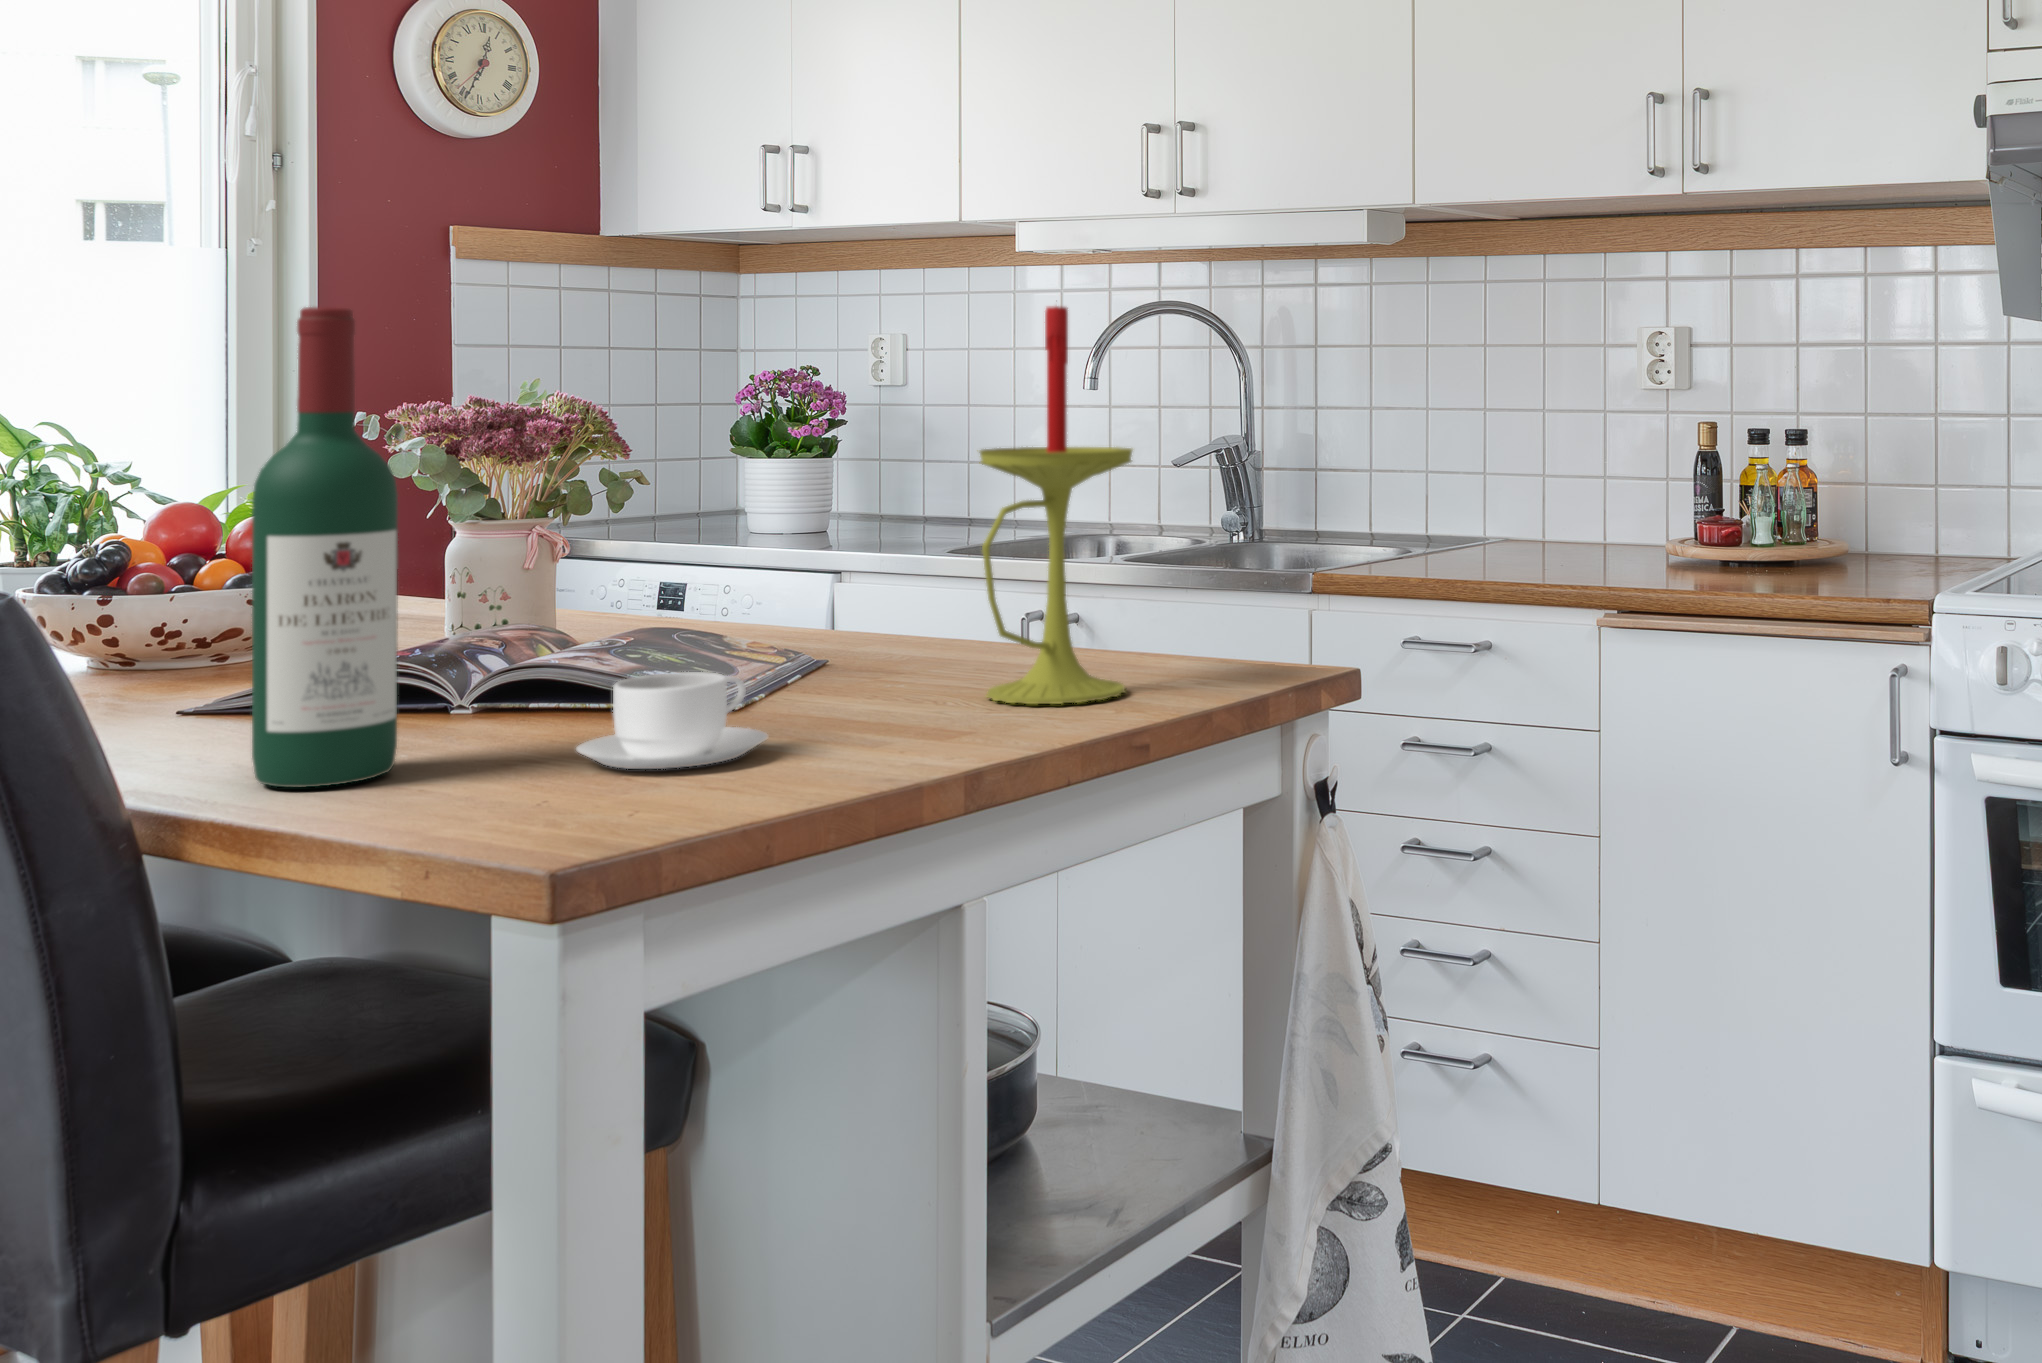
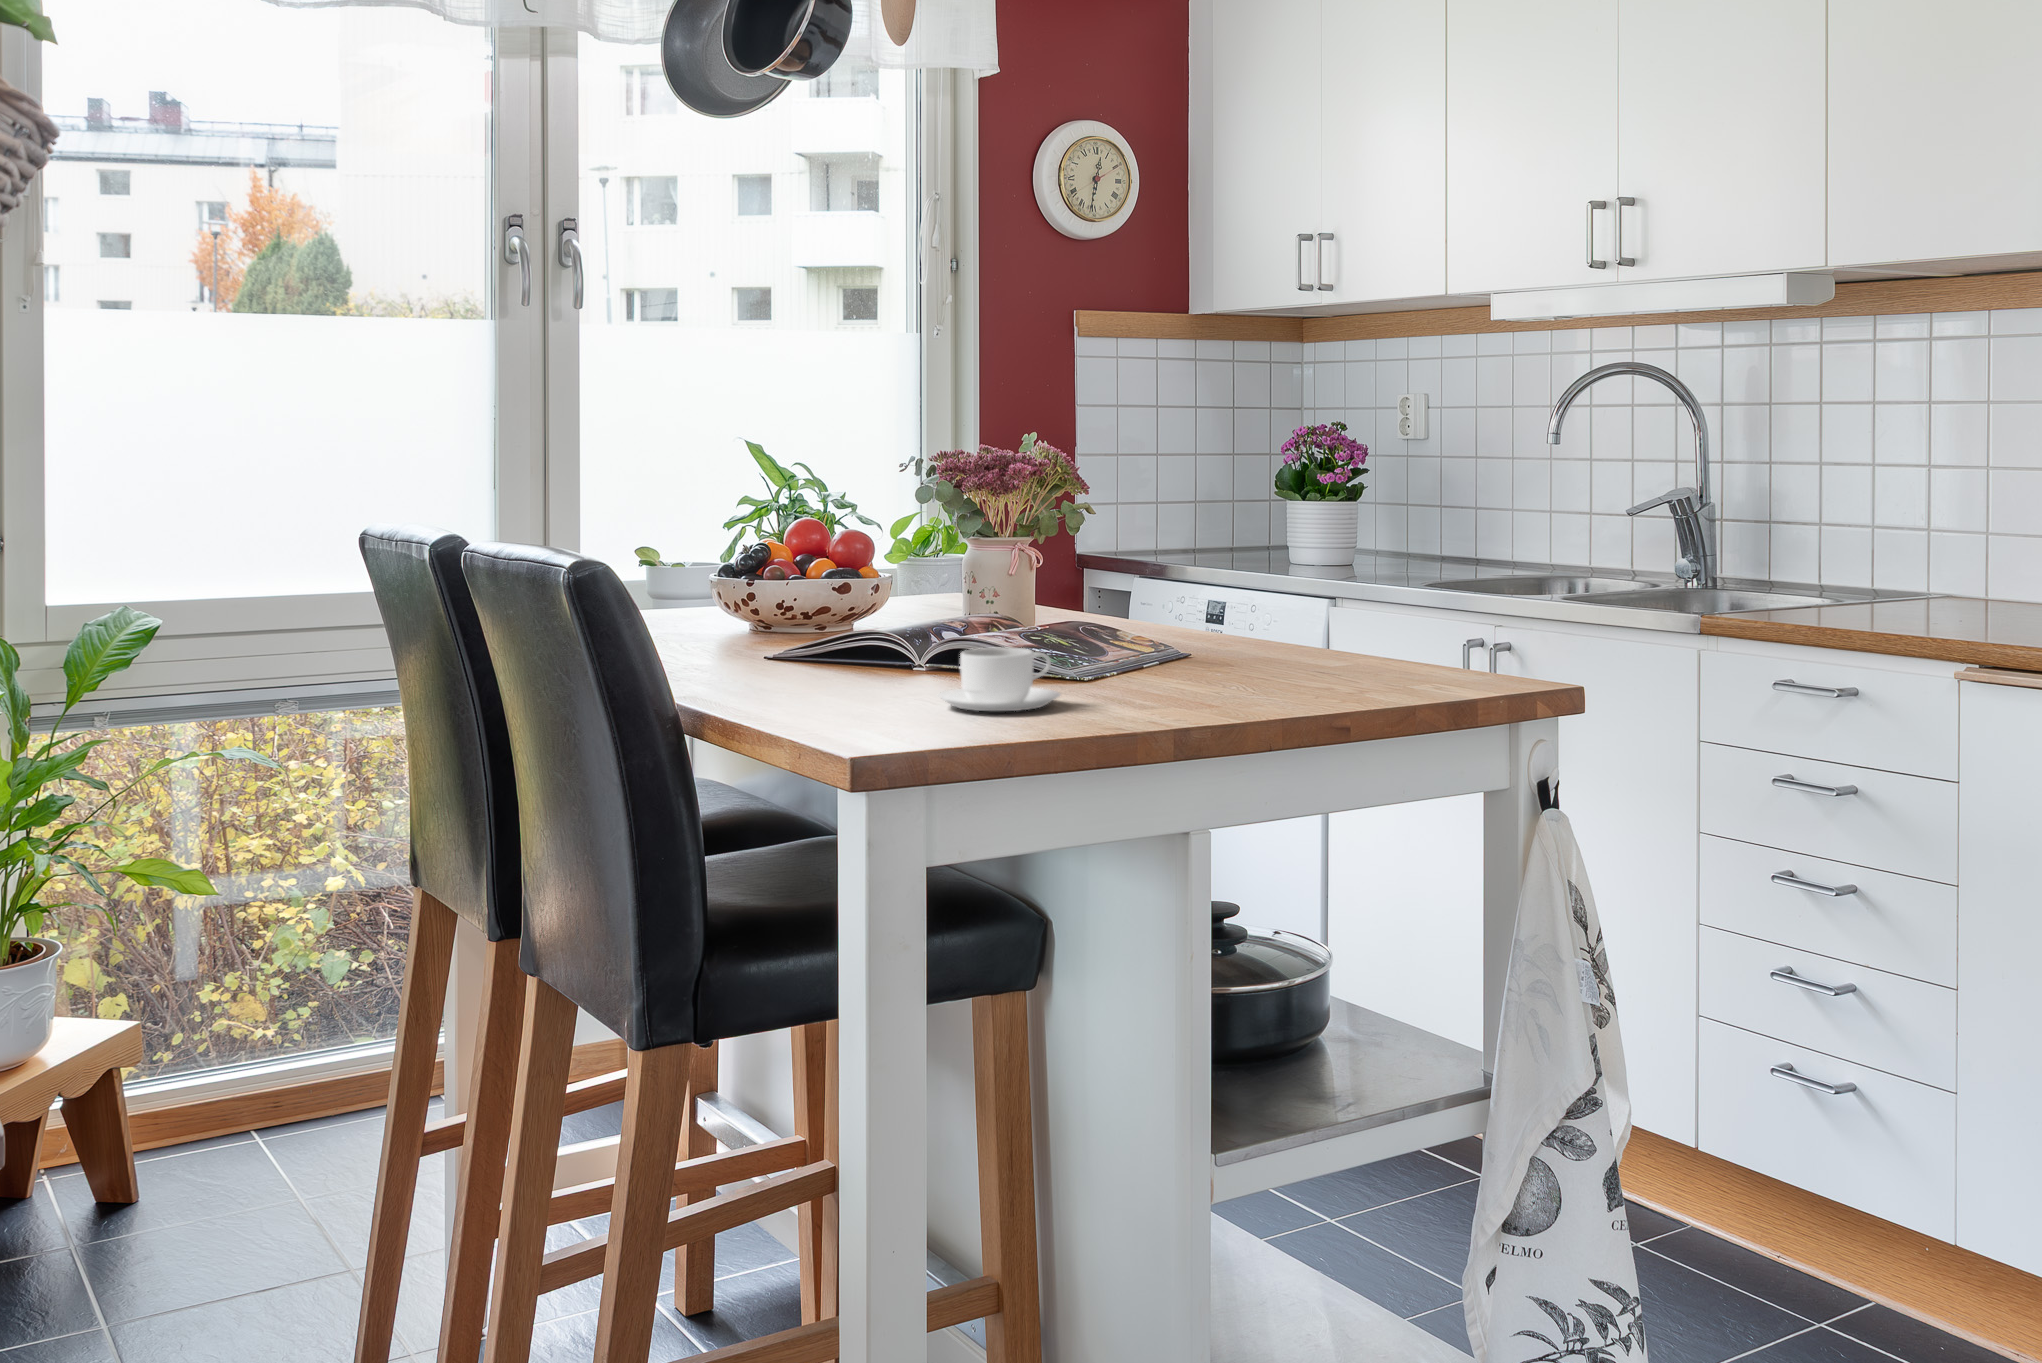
candle: present [979,306,1132,704] -> none [1232,376,1365,695]
wine bottle: present [252,307,398,787] -> none [759,396,840,702]

